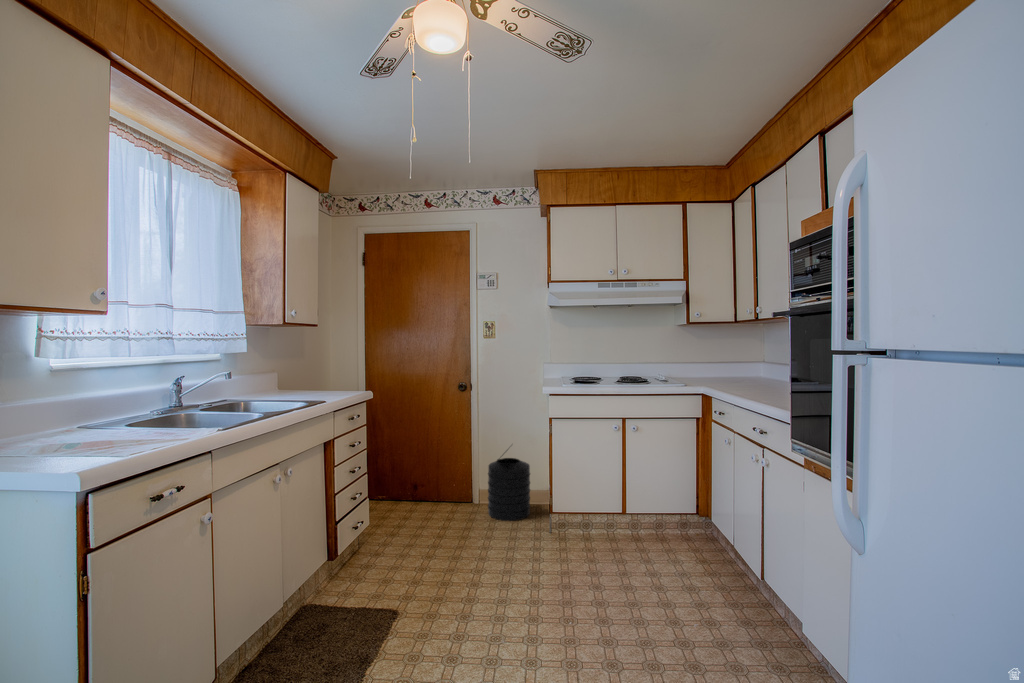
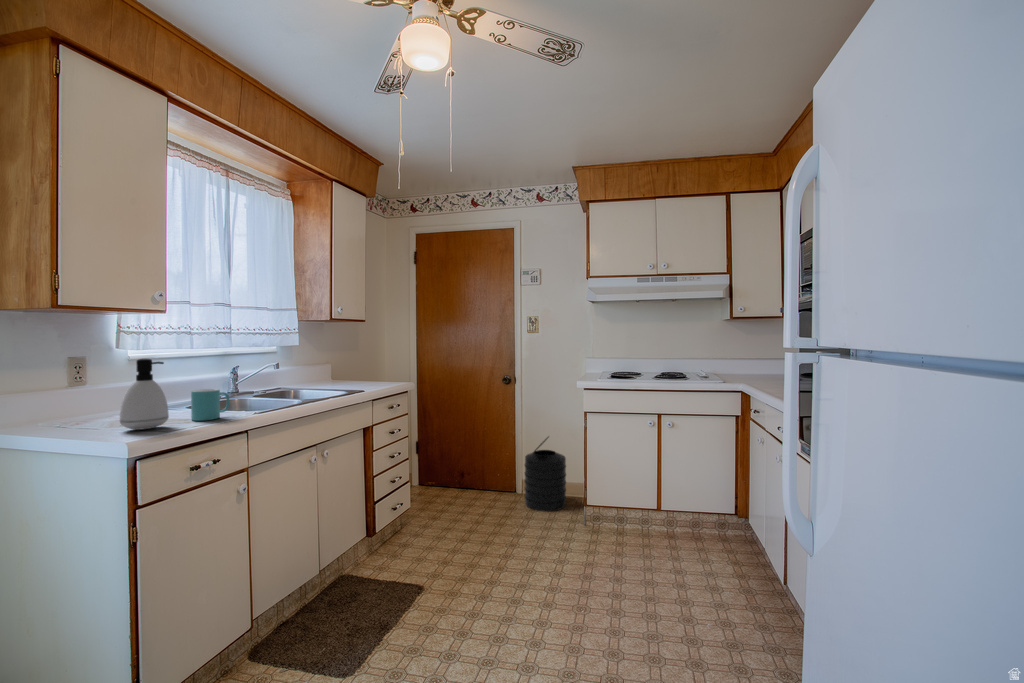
soap dispenser: none [61,370,122,454] -> present [120,359,169,430]
mug: none [145,404,189,441] -> present [191,389,229,421]

